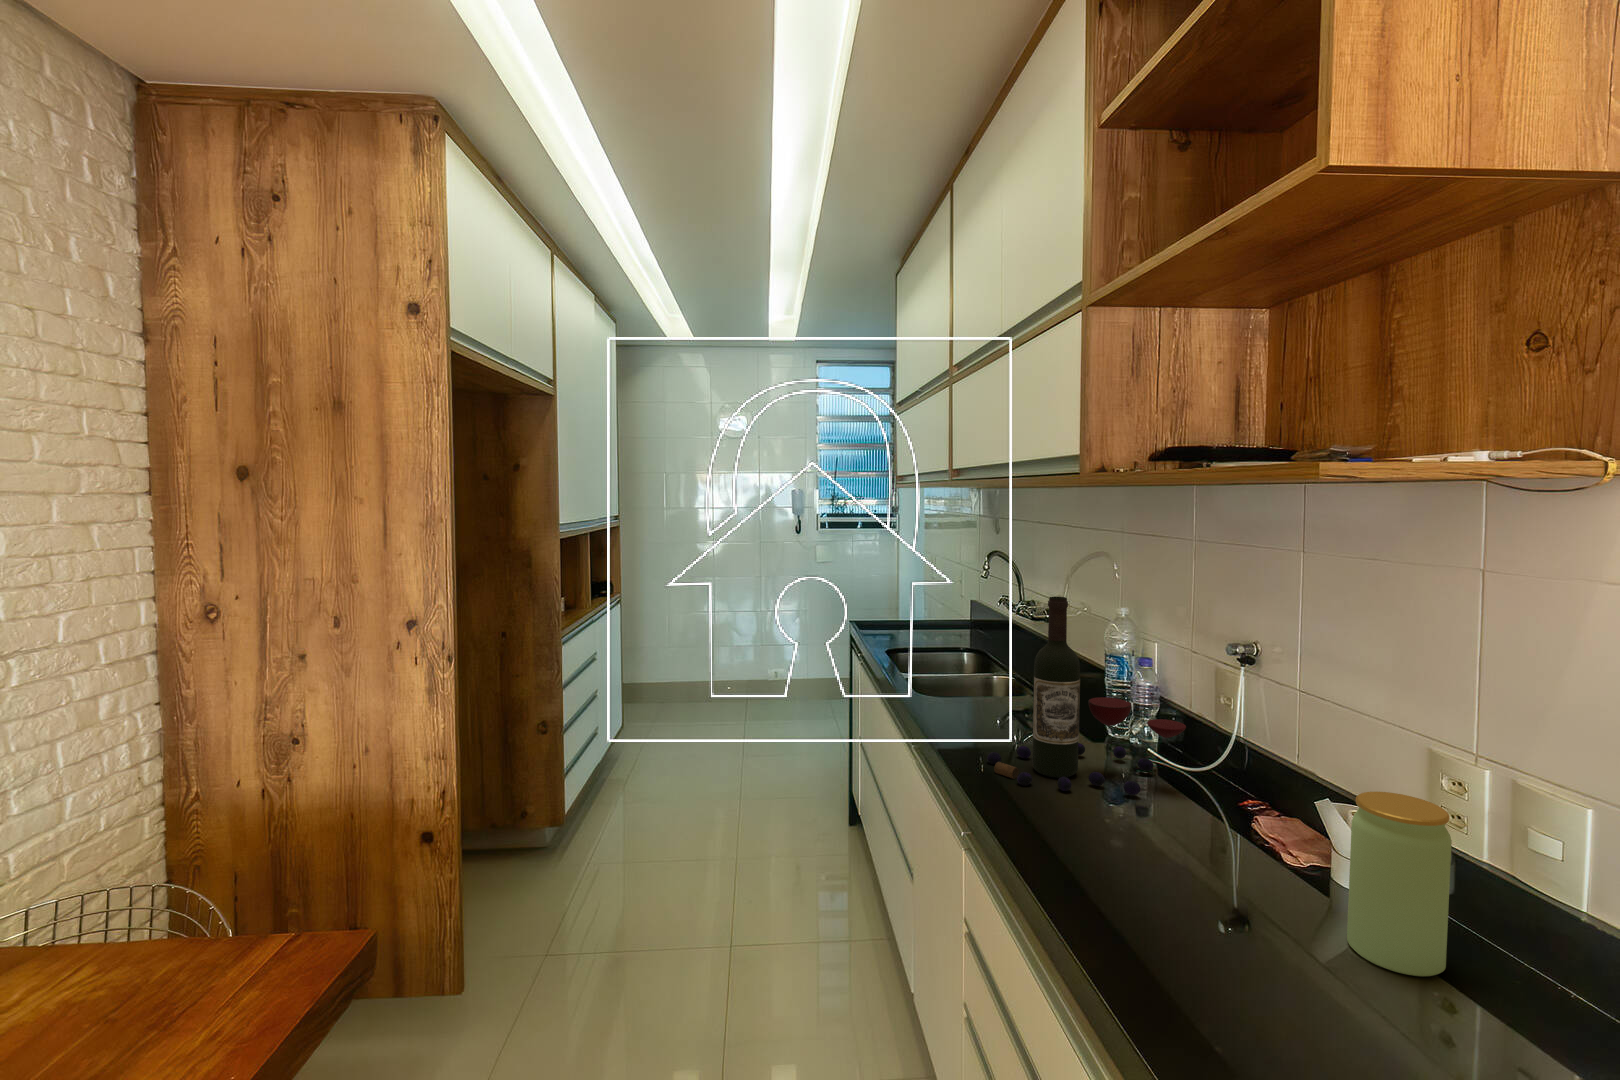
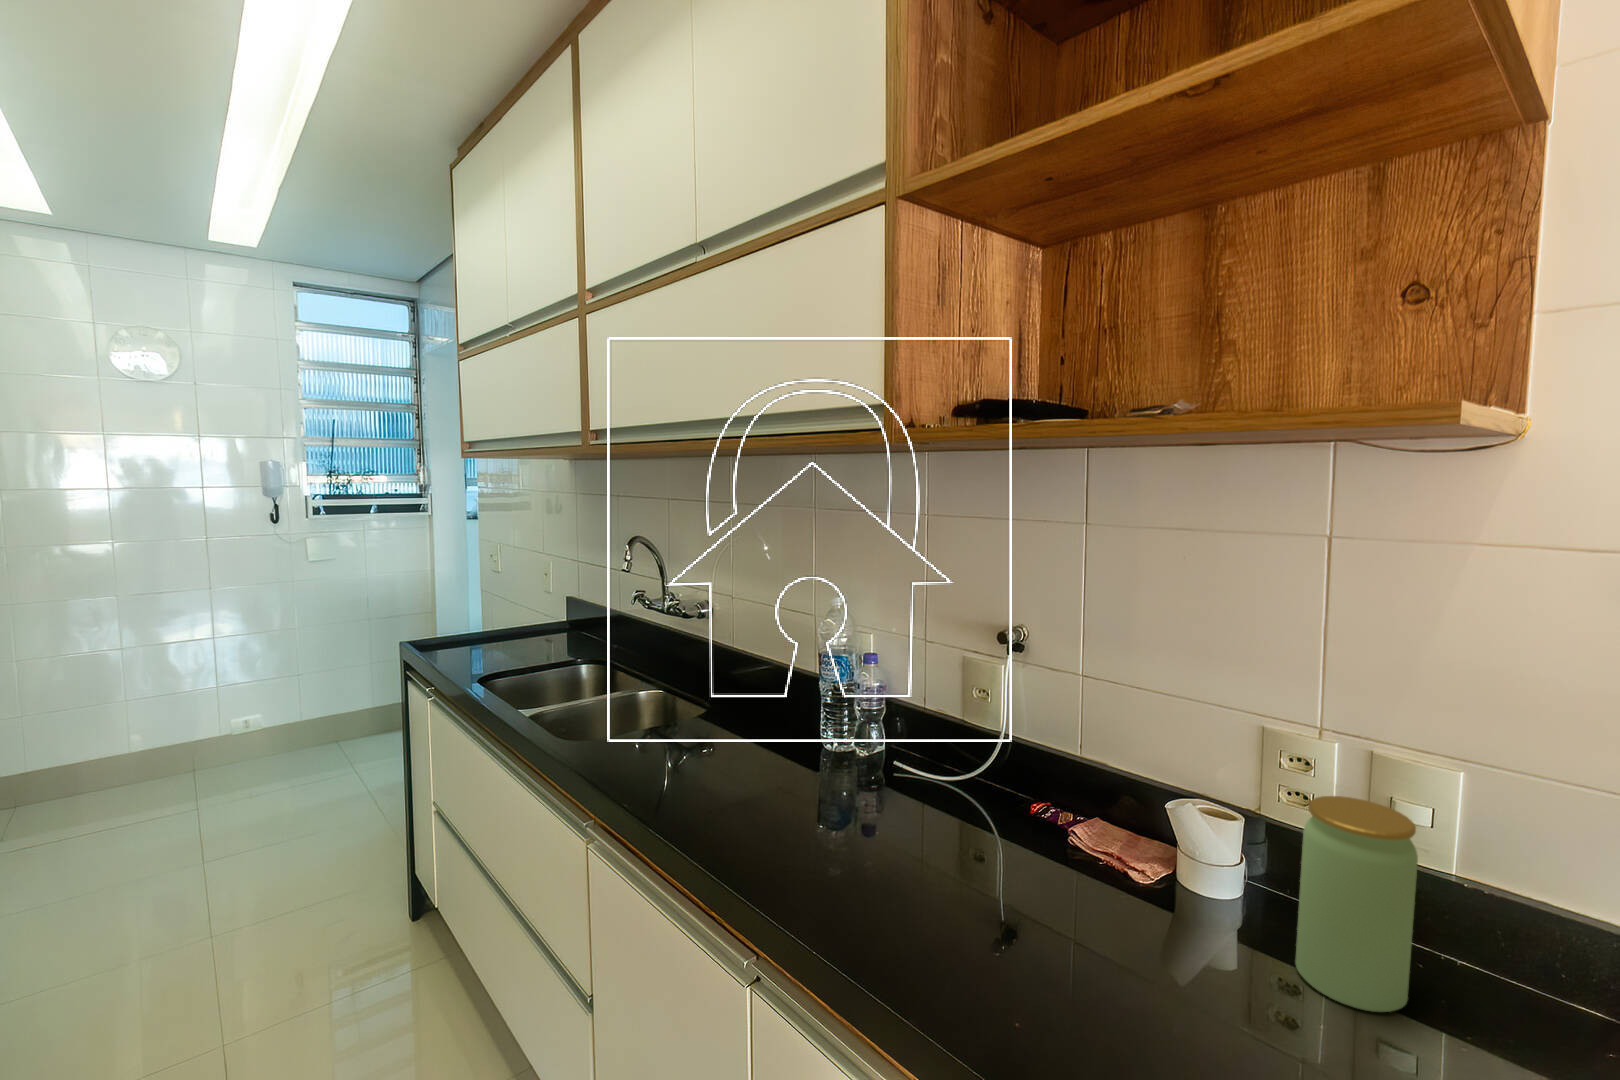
wine bottle: present [987,596,1186,795] -> none [739,593,975,859]

